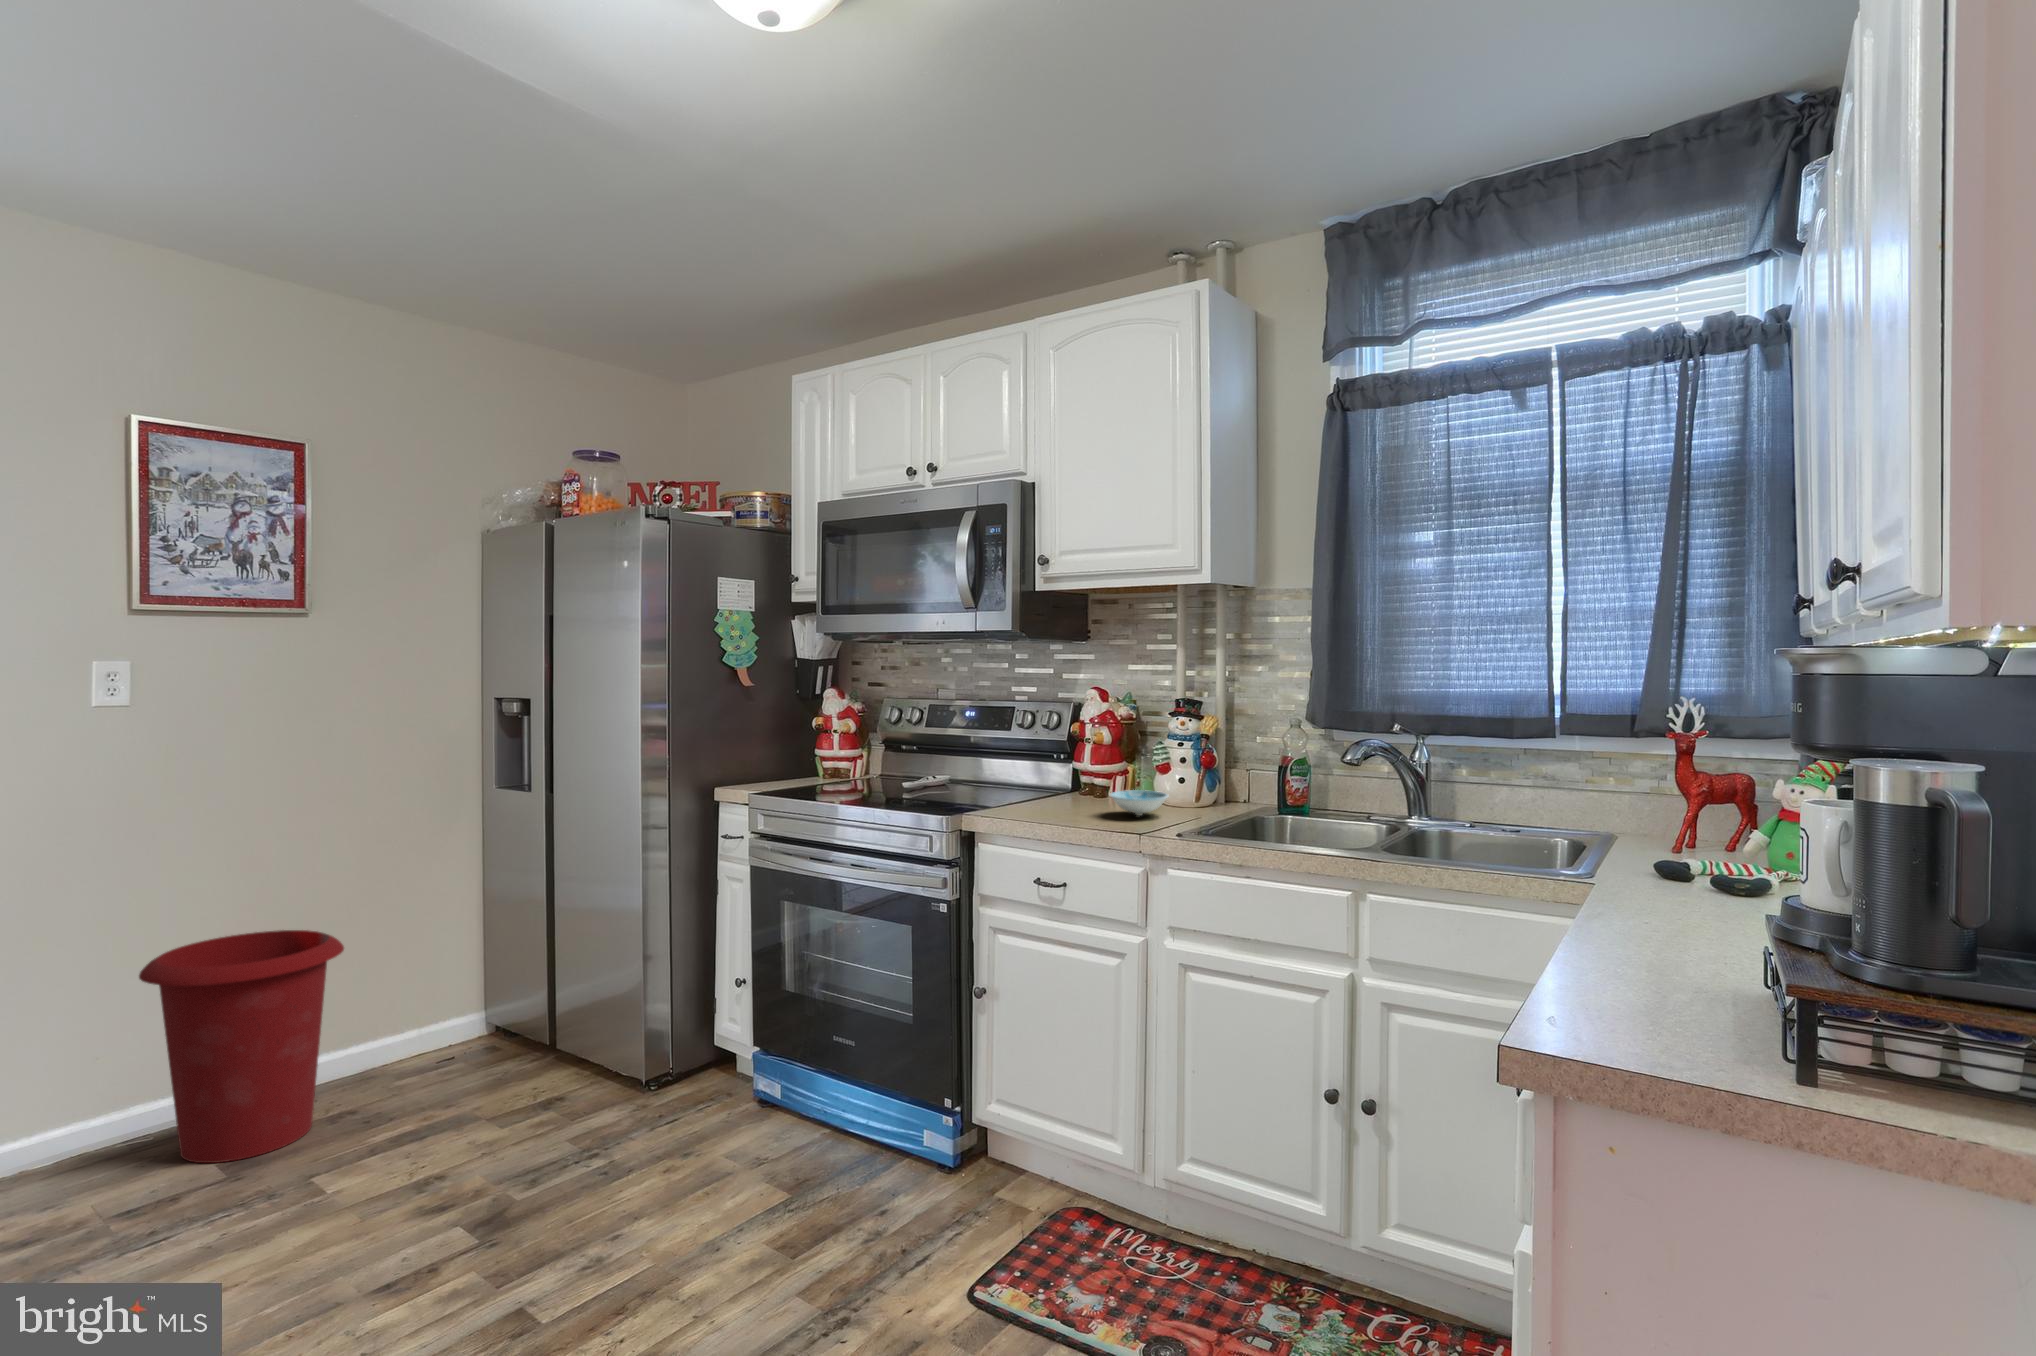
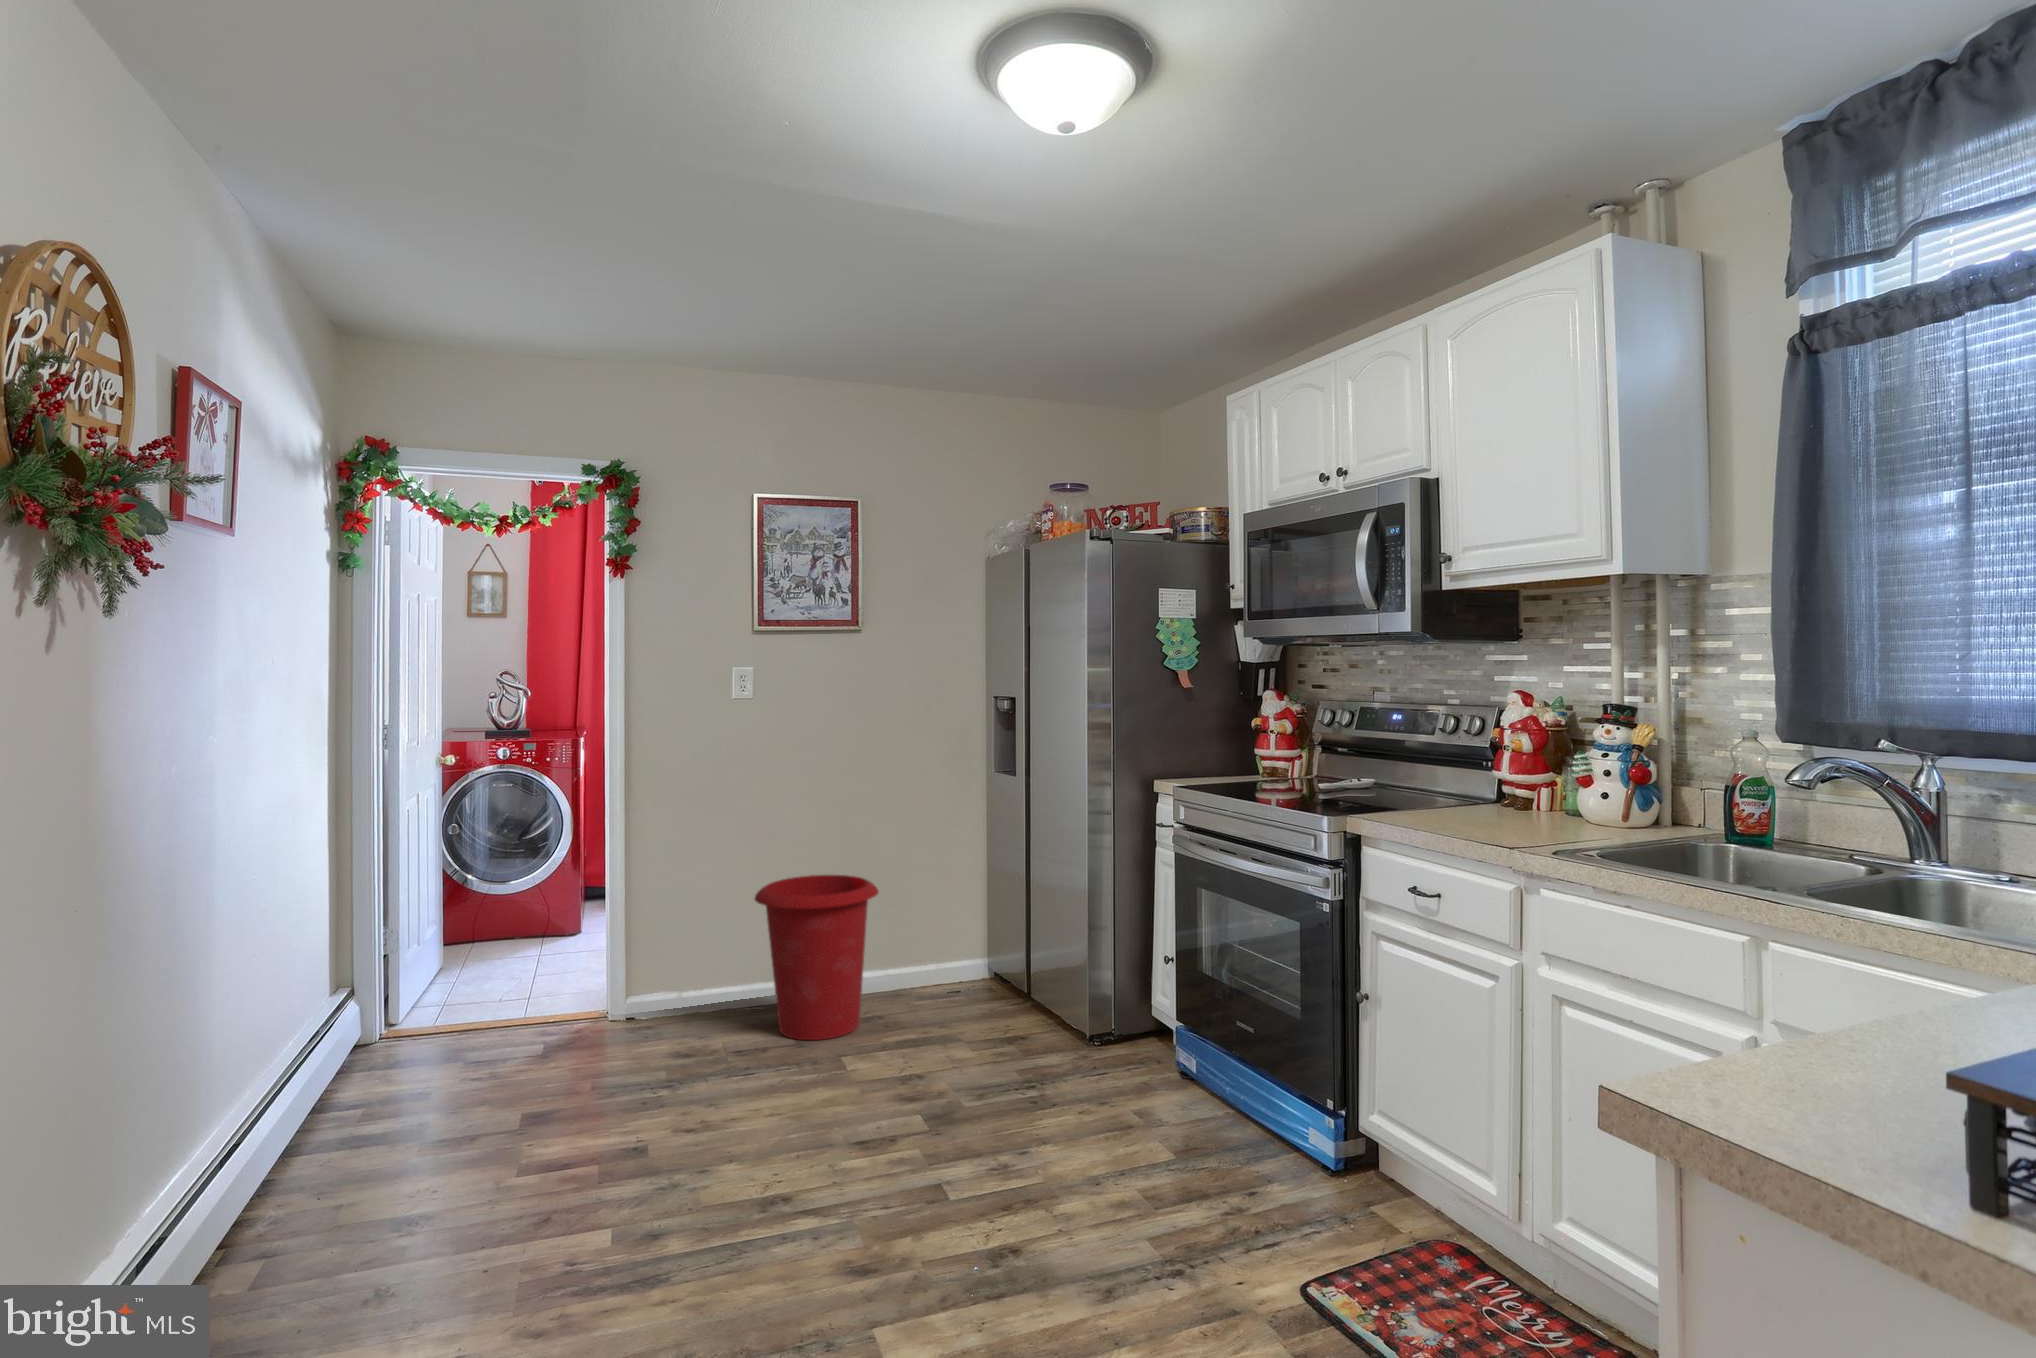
ceramic bowl: present [1110,790,1168,816] -> none [1503,806,1576,834]

